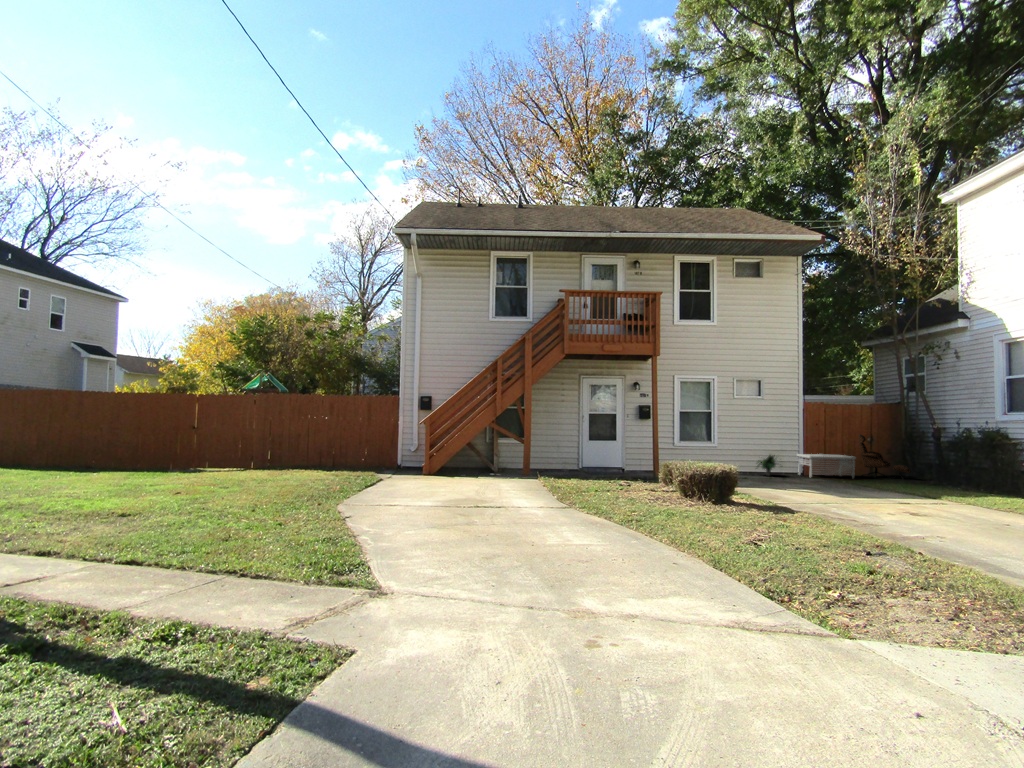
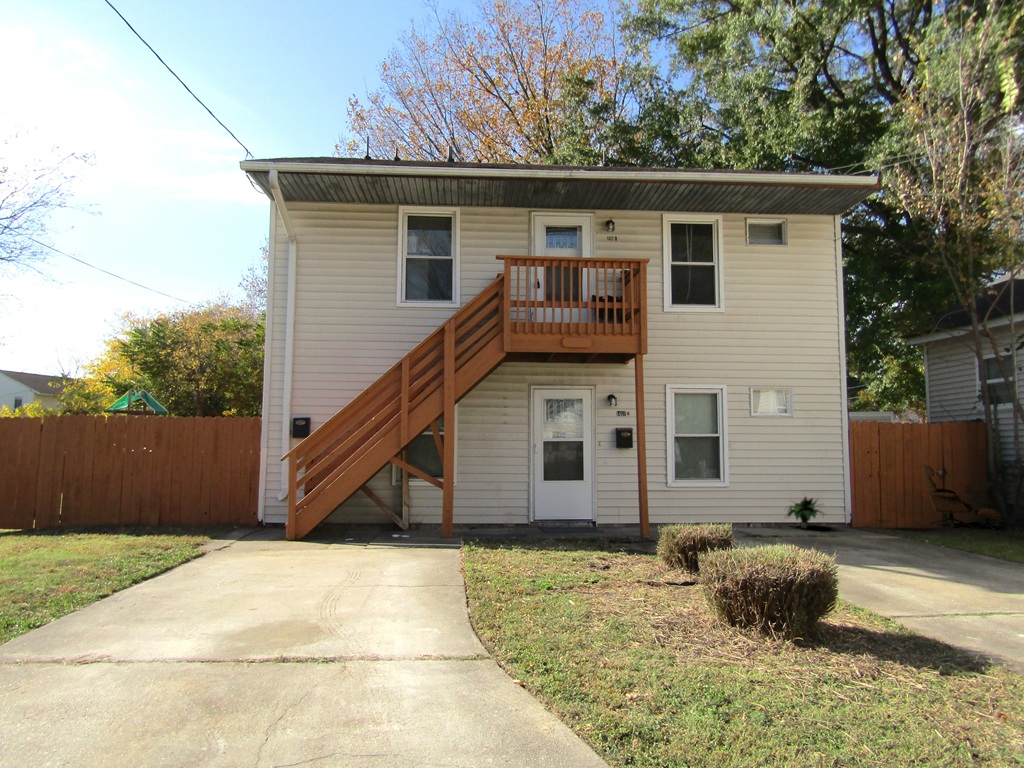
storage bench: present [797,454,856,478] -> none [840,494,928,530]

